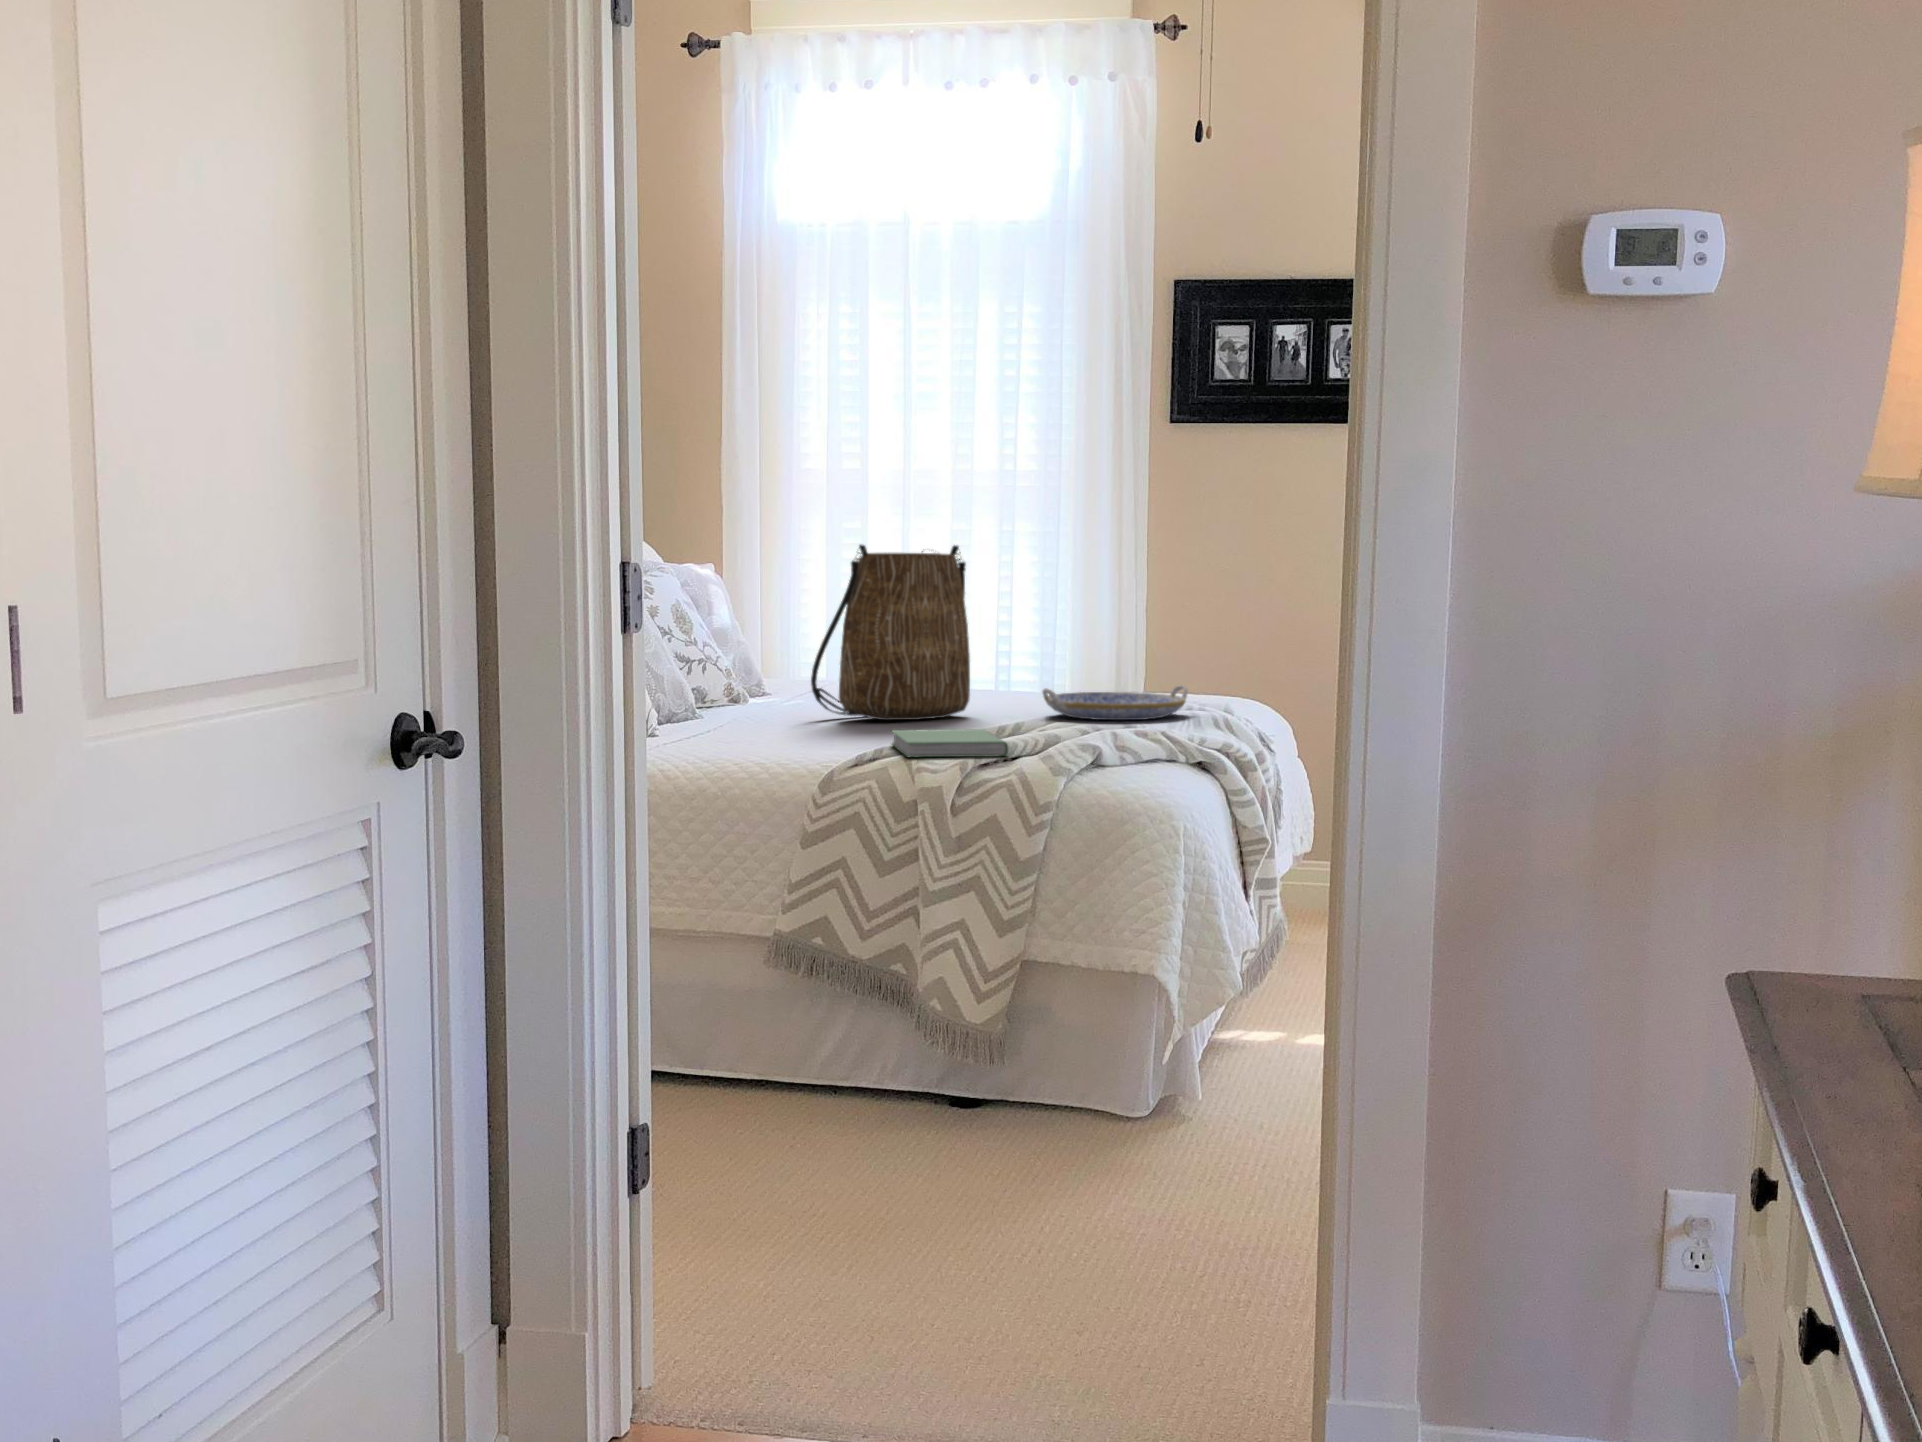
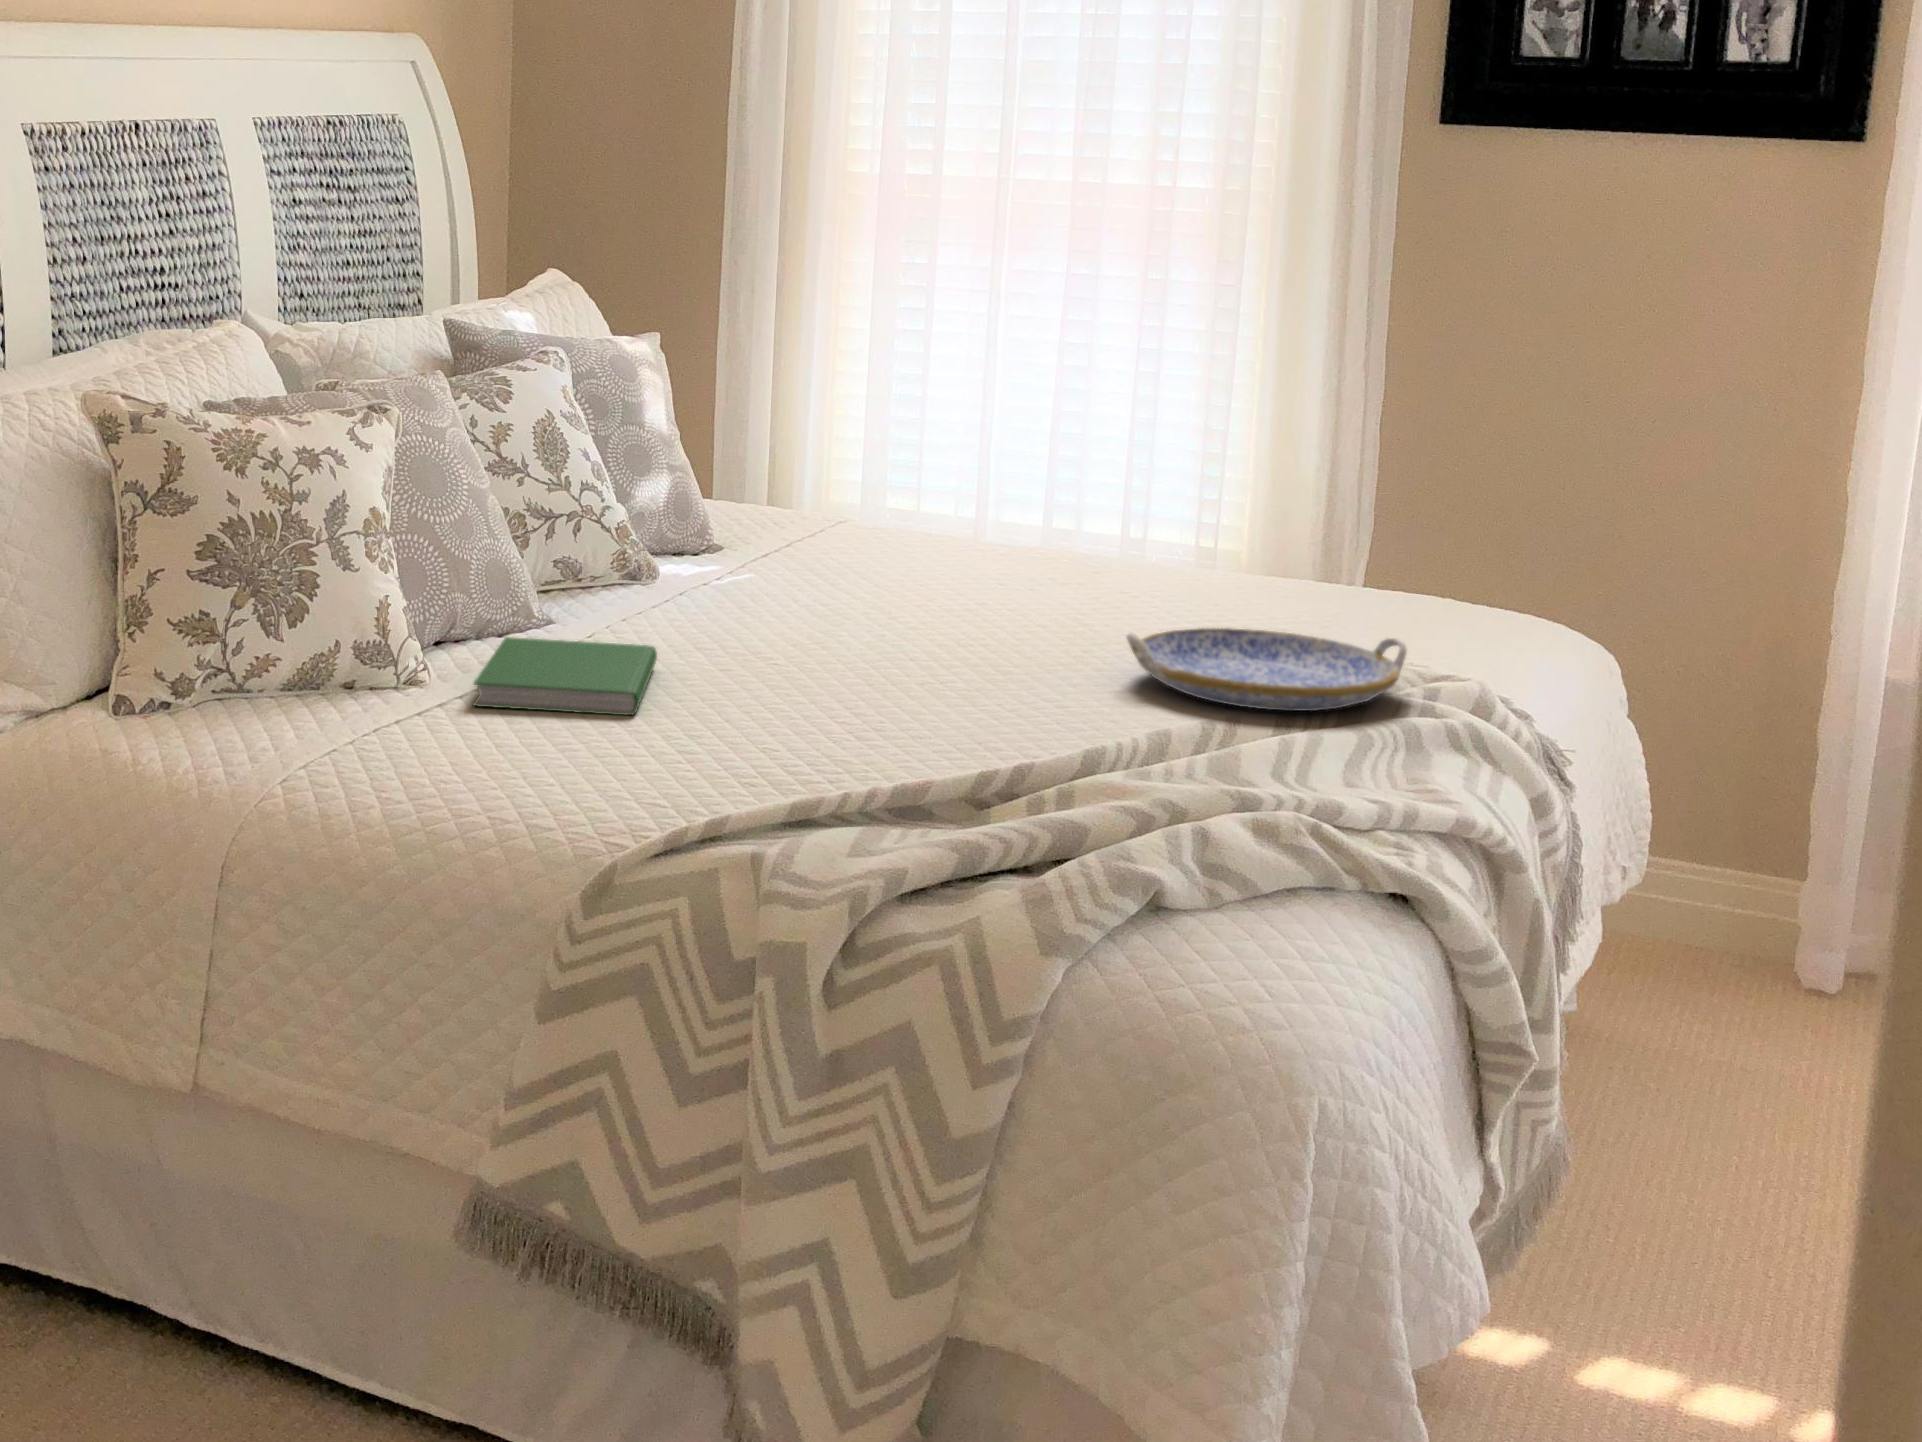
tote bag: present [811,545,970,720] -> none [713,363,1006,671]
hardcover book: present [892,729,1008,757] -> present [474,637,657,715]

